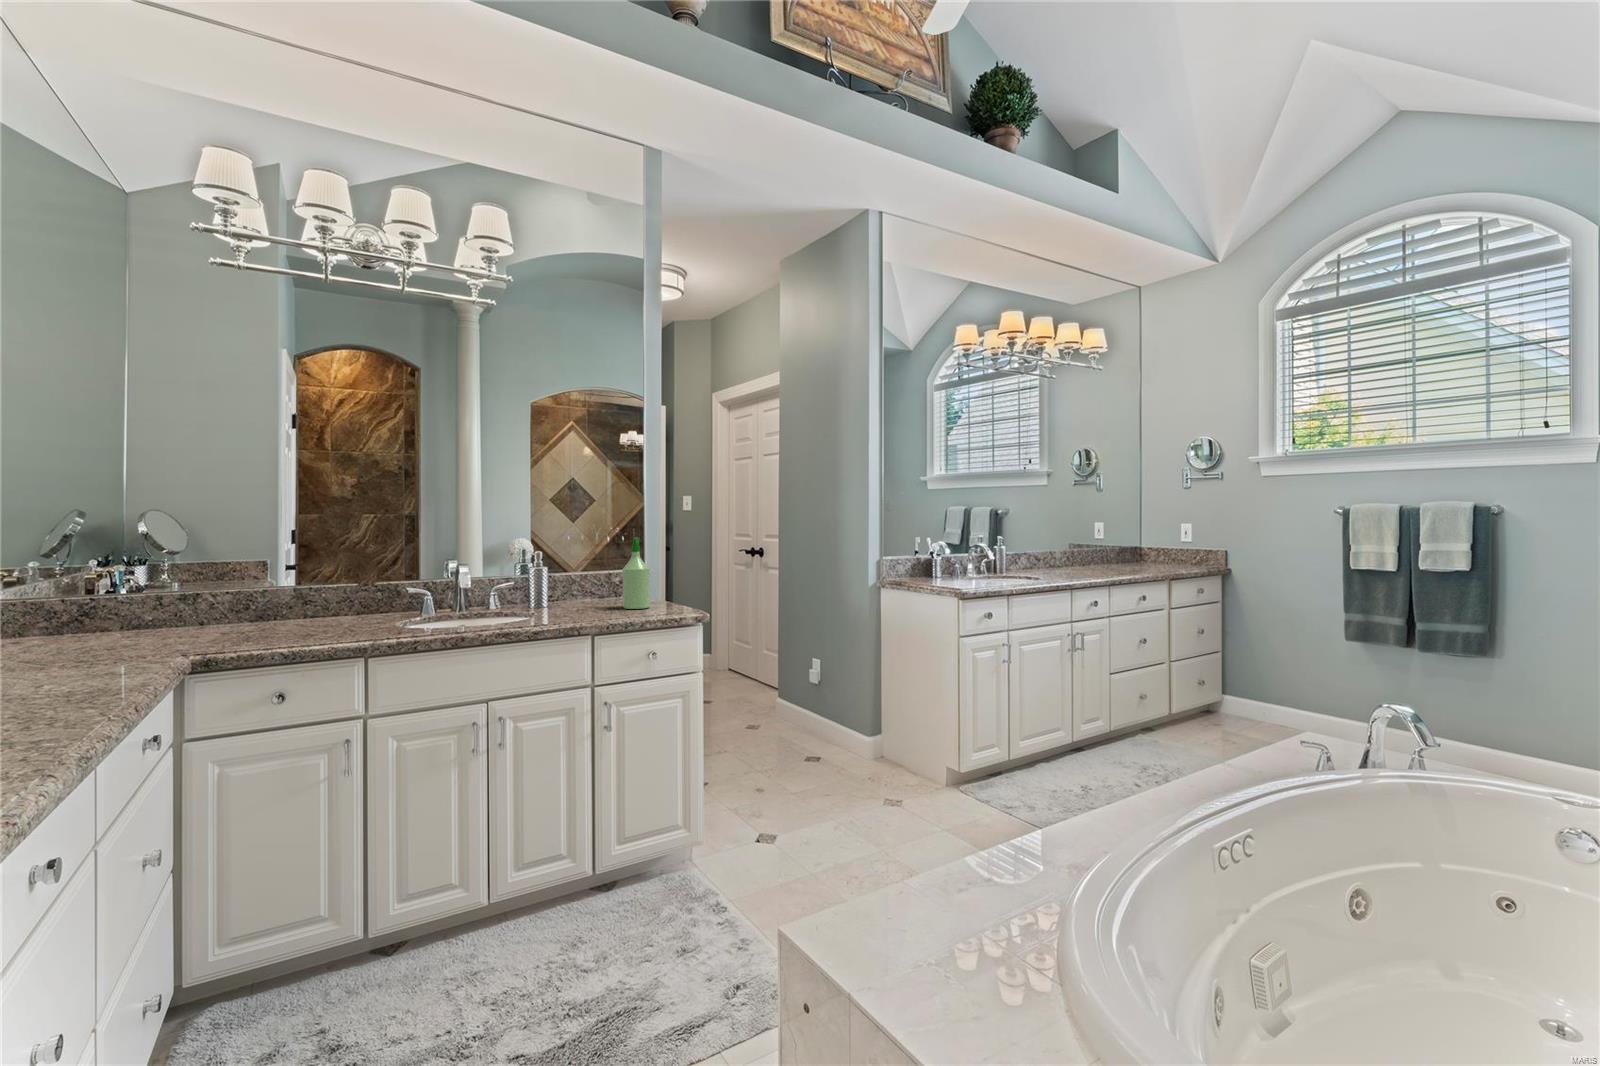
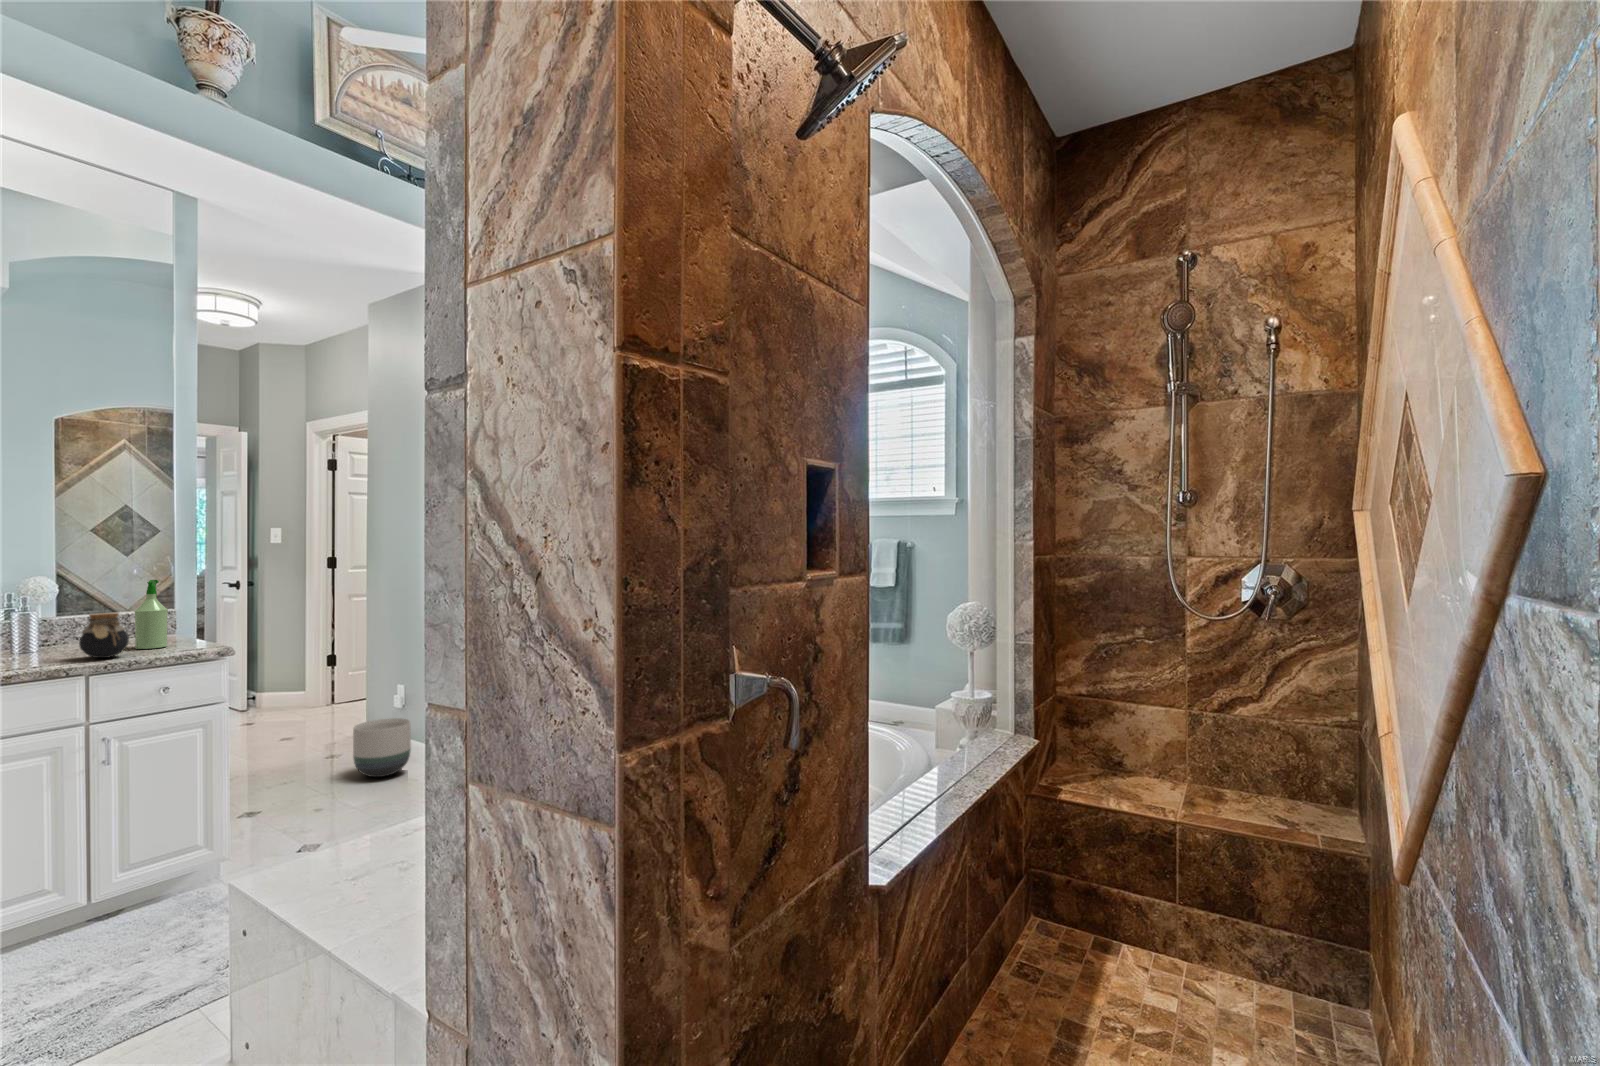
jar: none [582,570,622,617] -> present [79,613,129,658]
planter: none [787,693,841,754] -> present [353,718,411,777]

